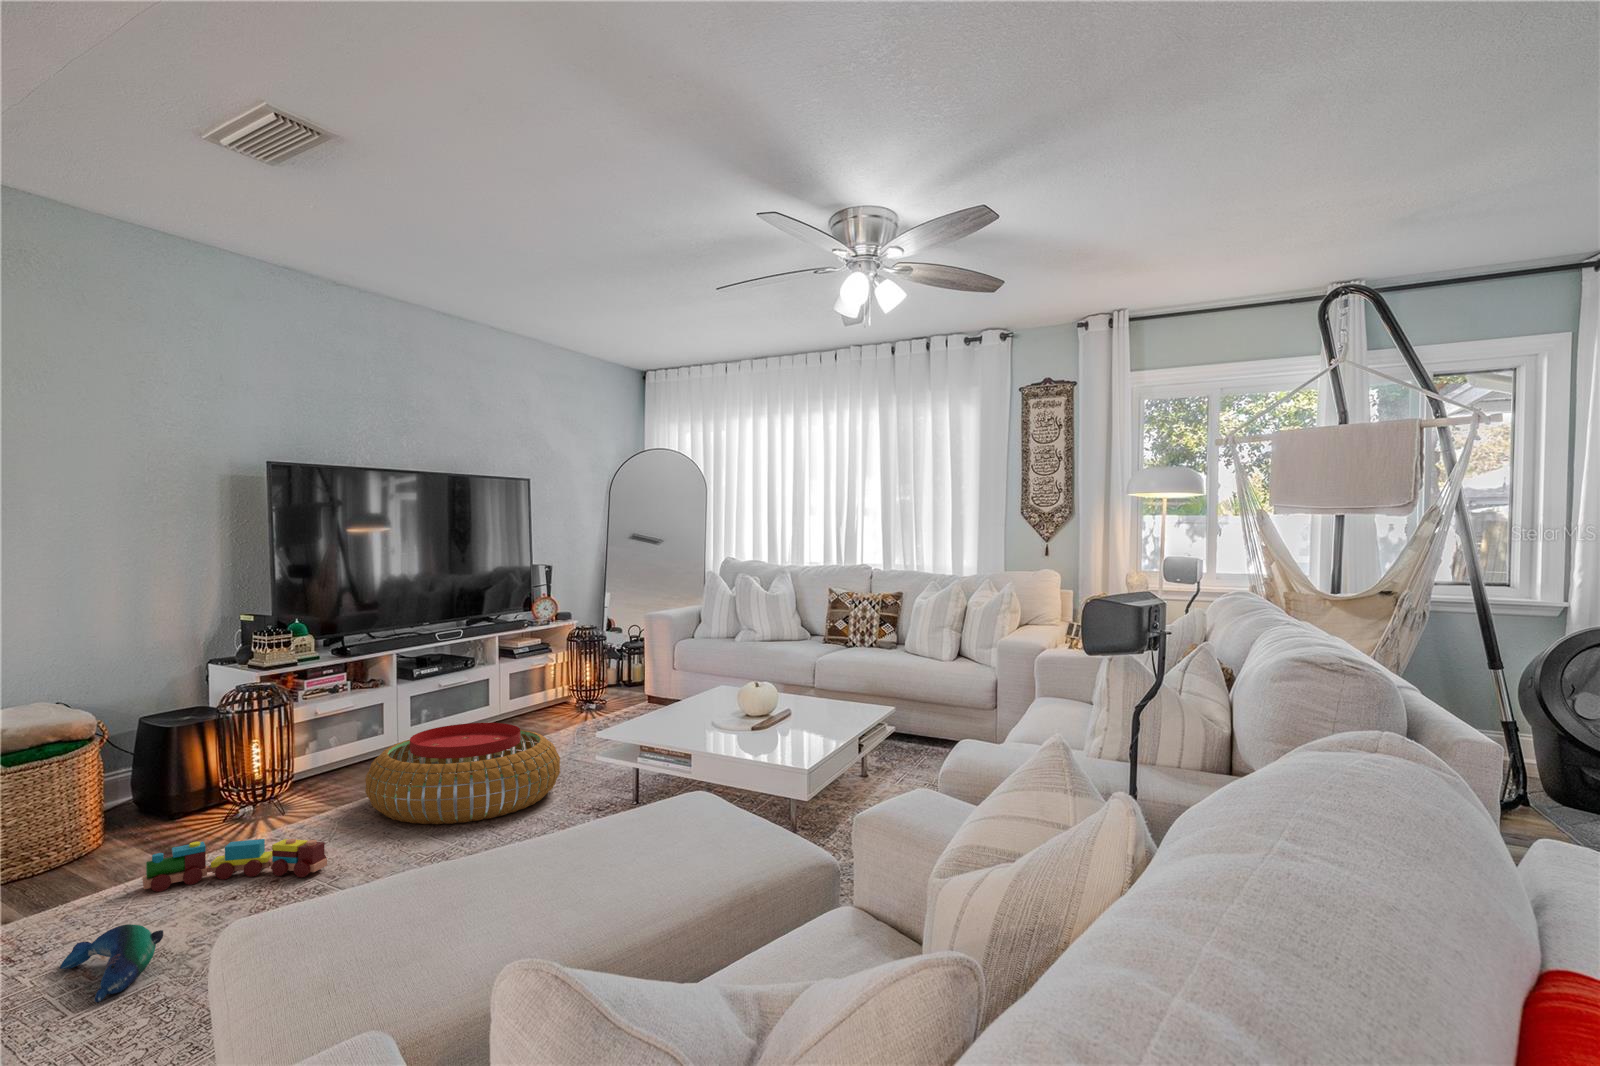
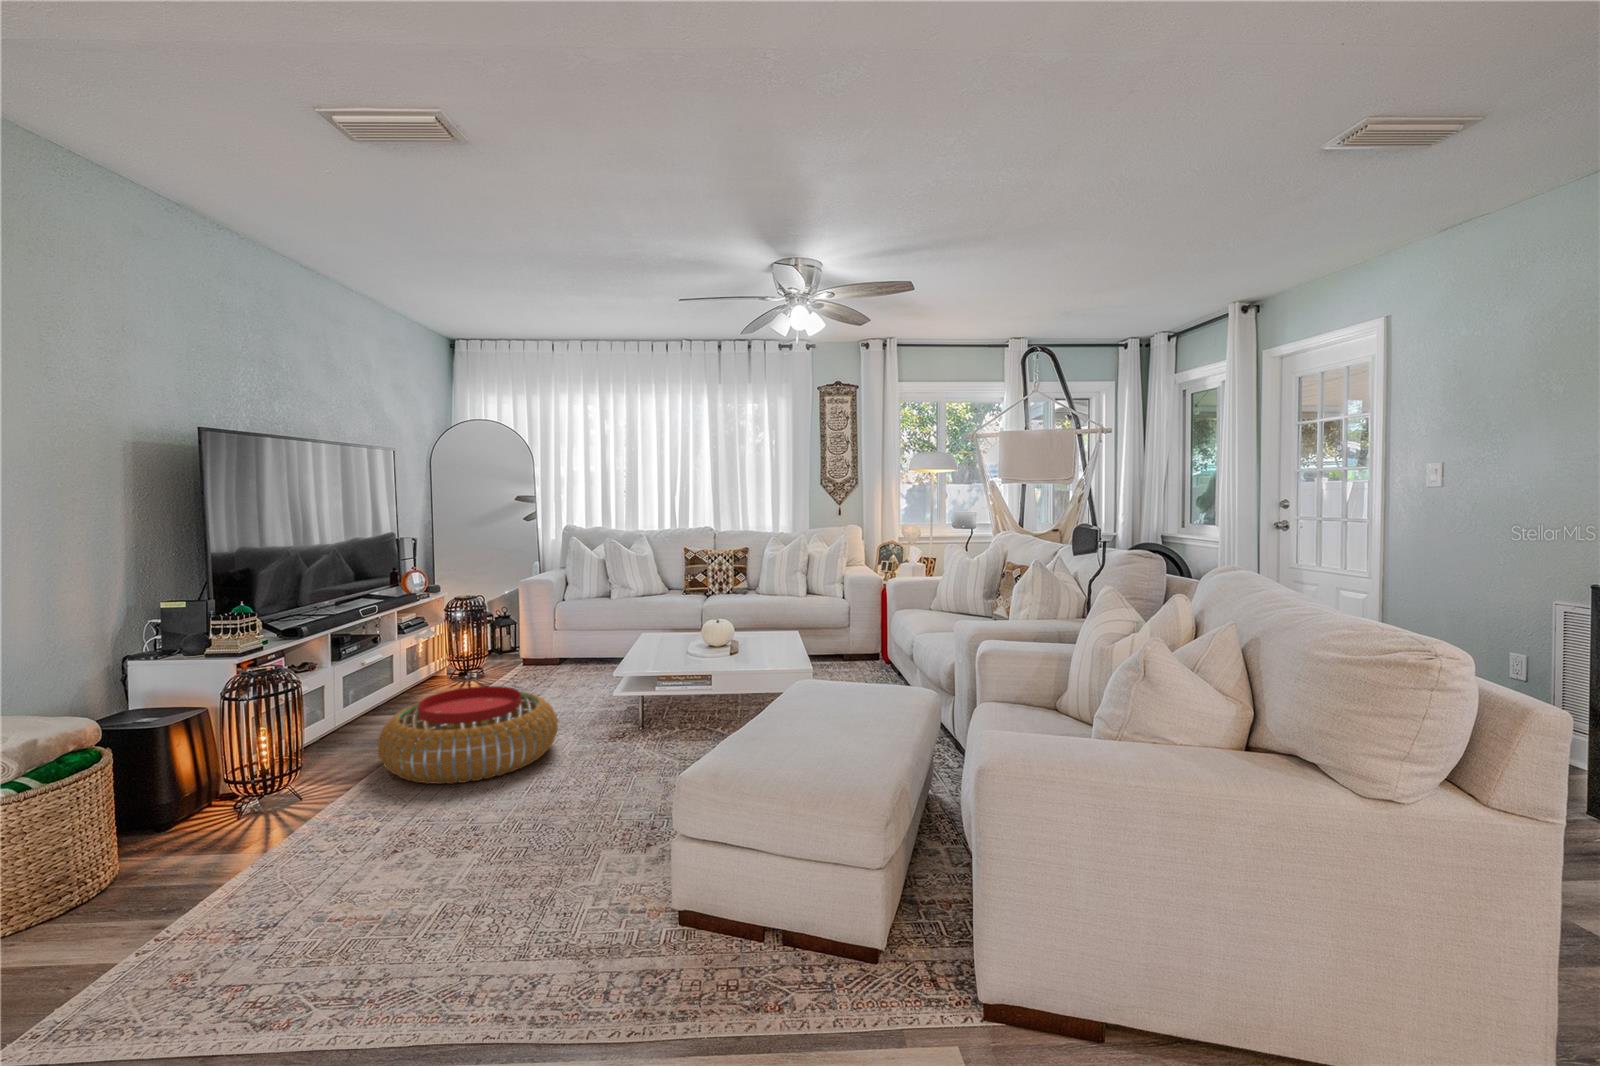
toy train: present [143,839,327,892] -> none [252,808,431,882]
plush toy: present [60,924,163,1002] -> none [294,900,402,968]

